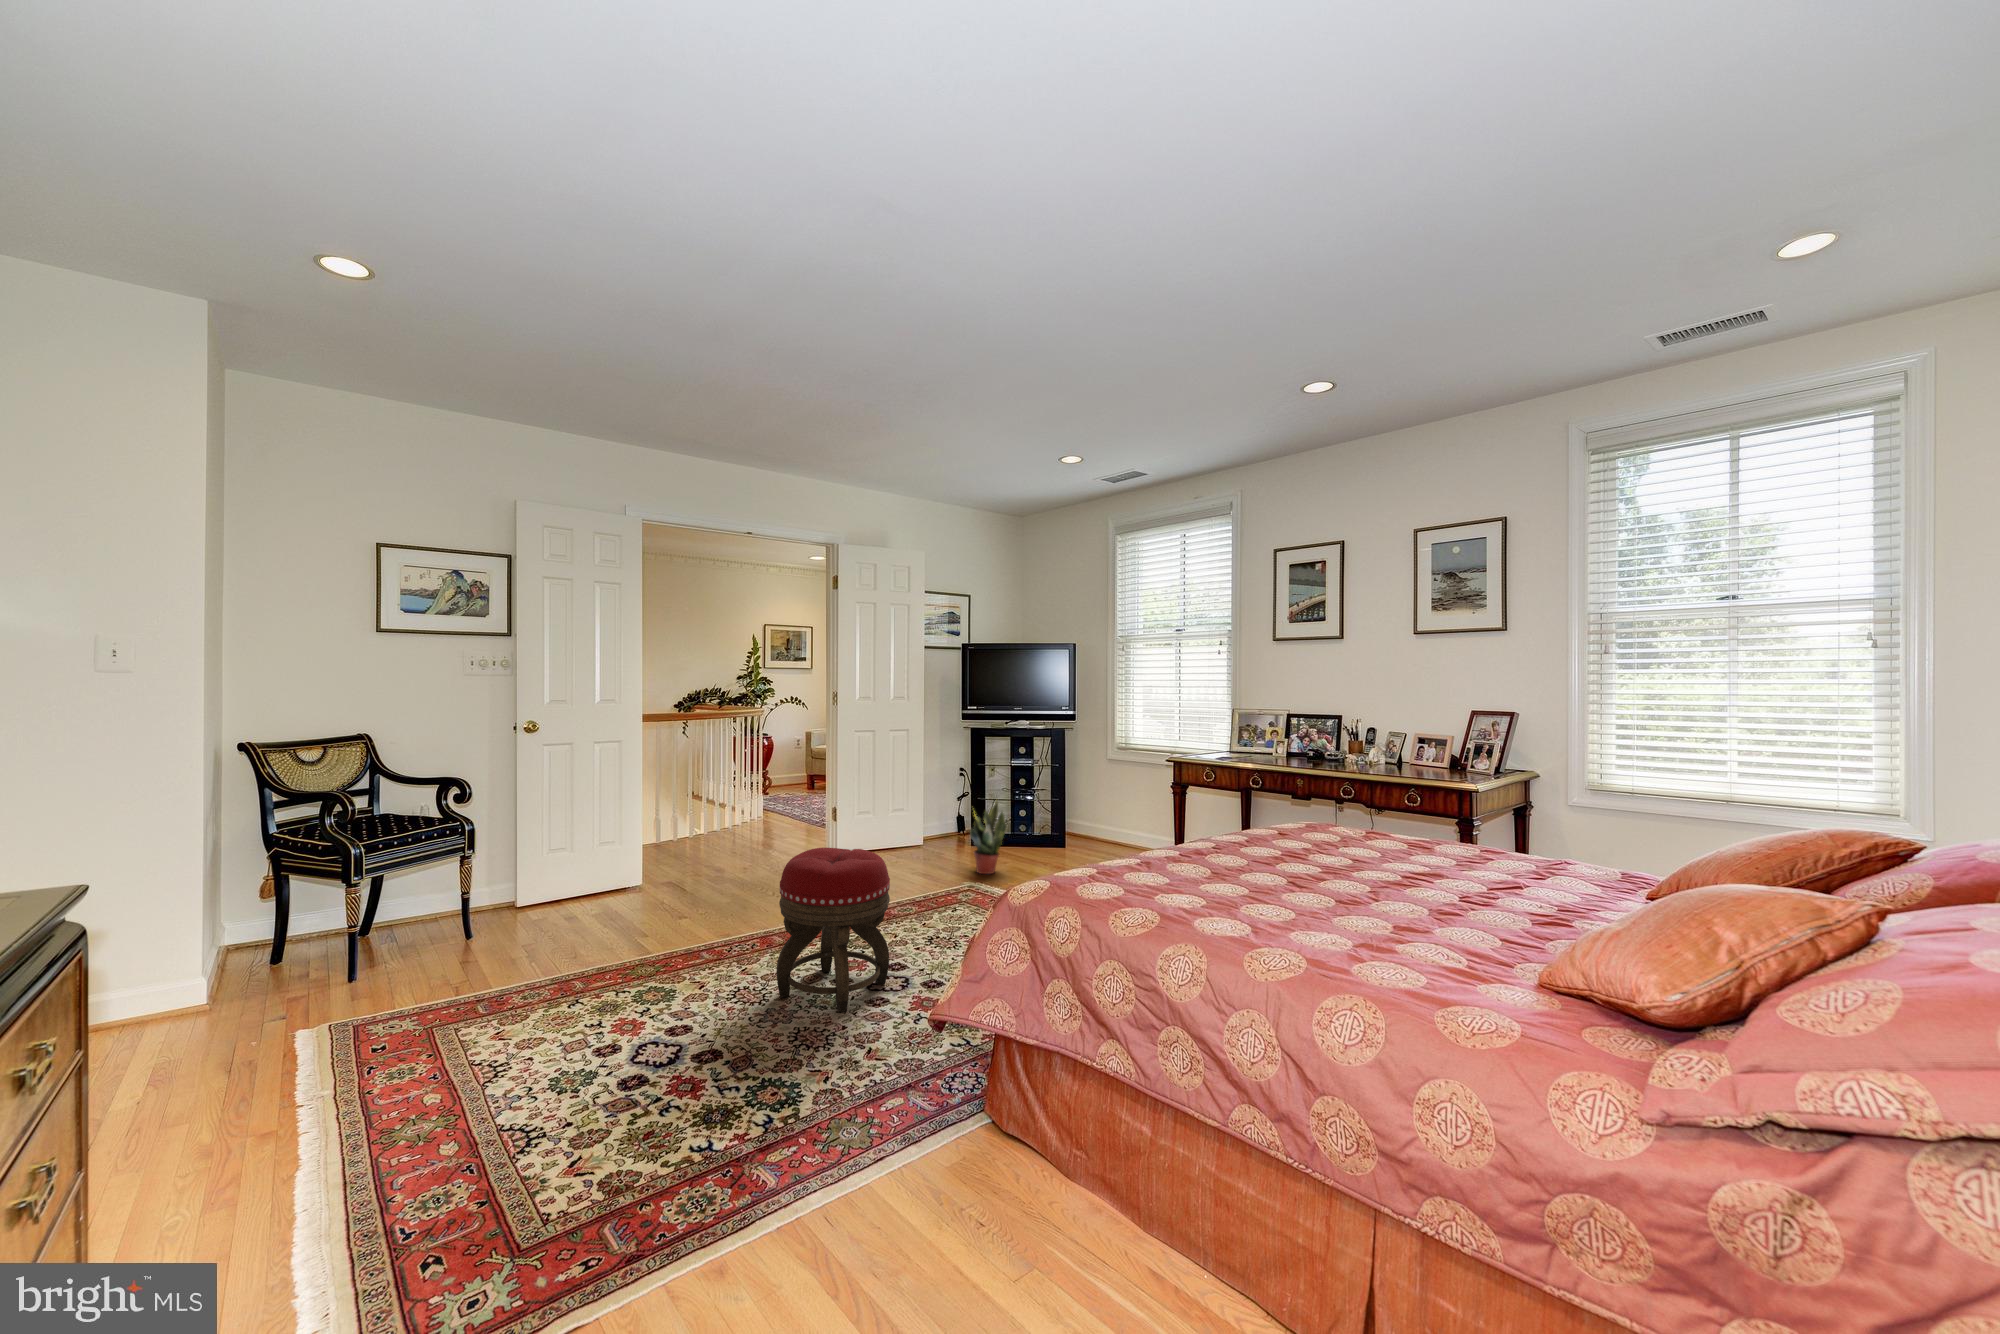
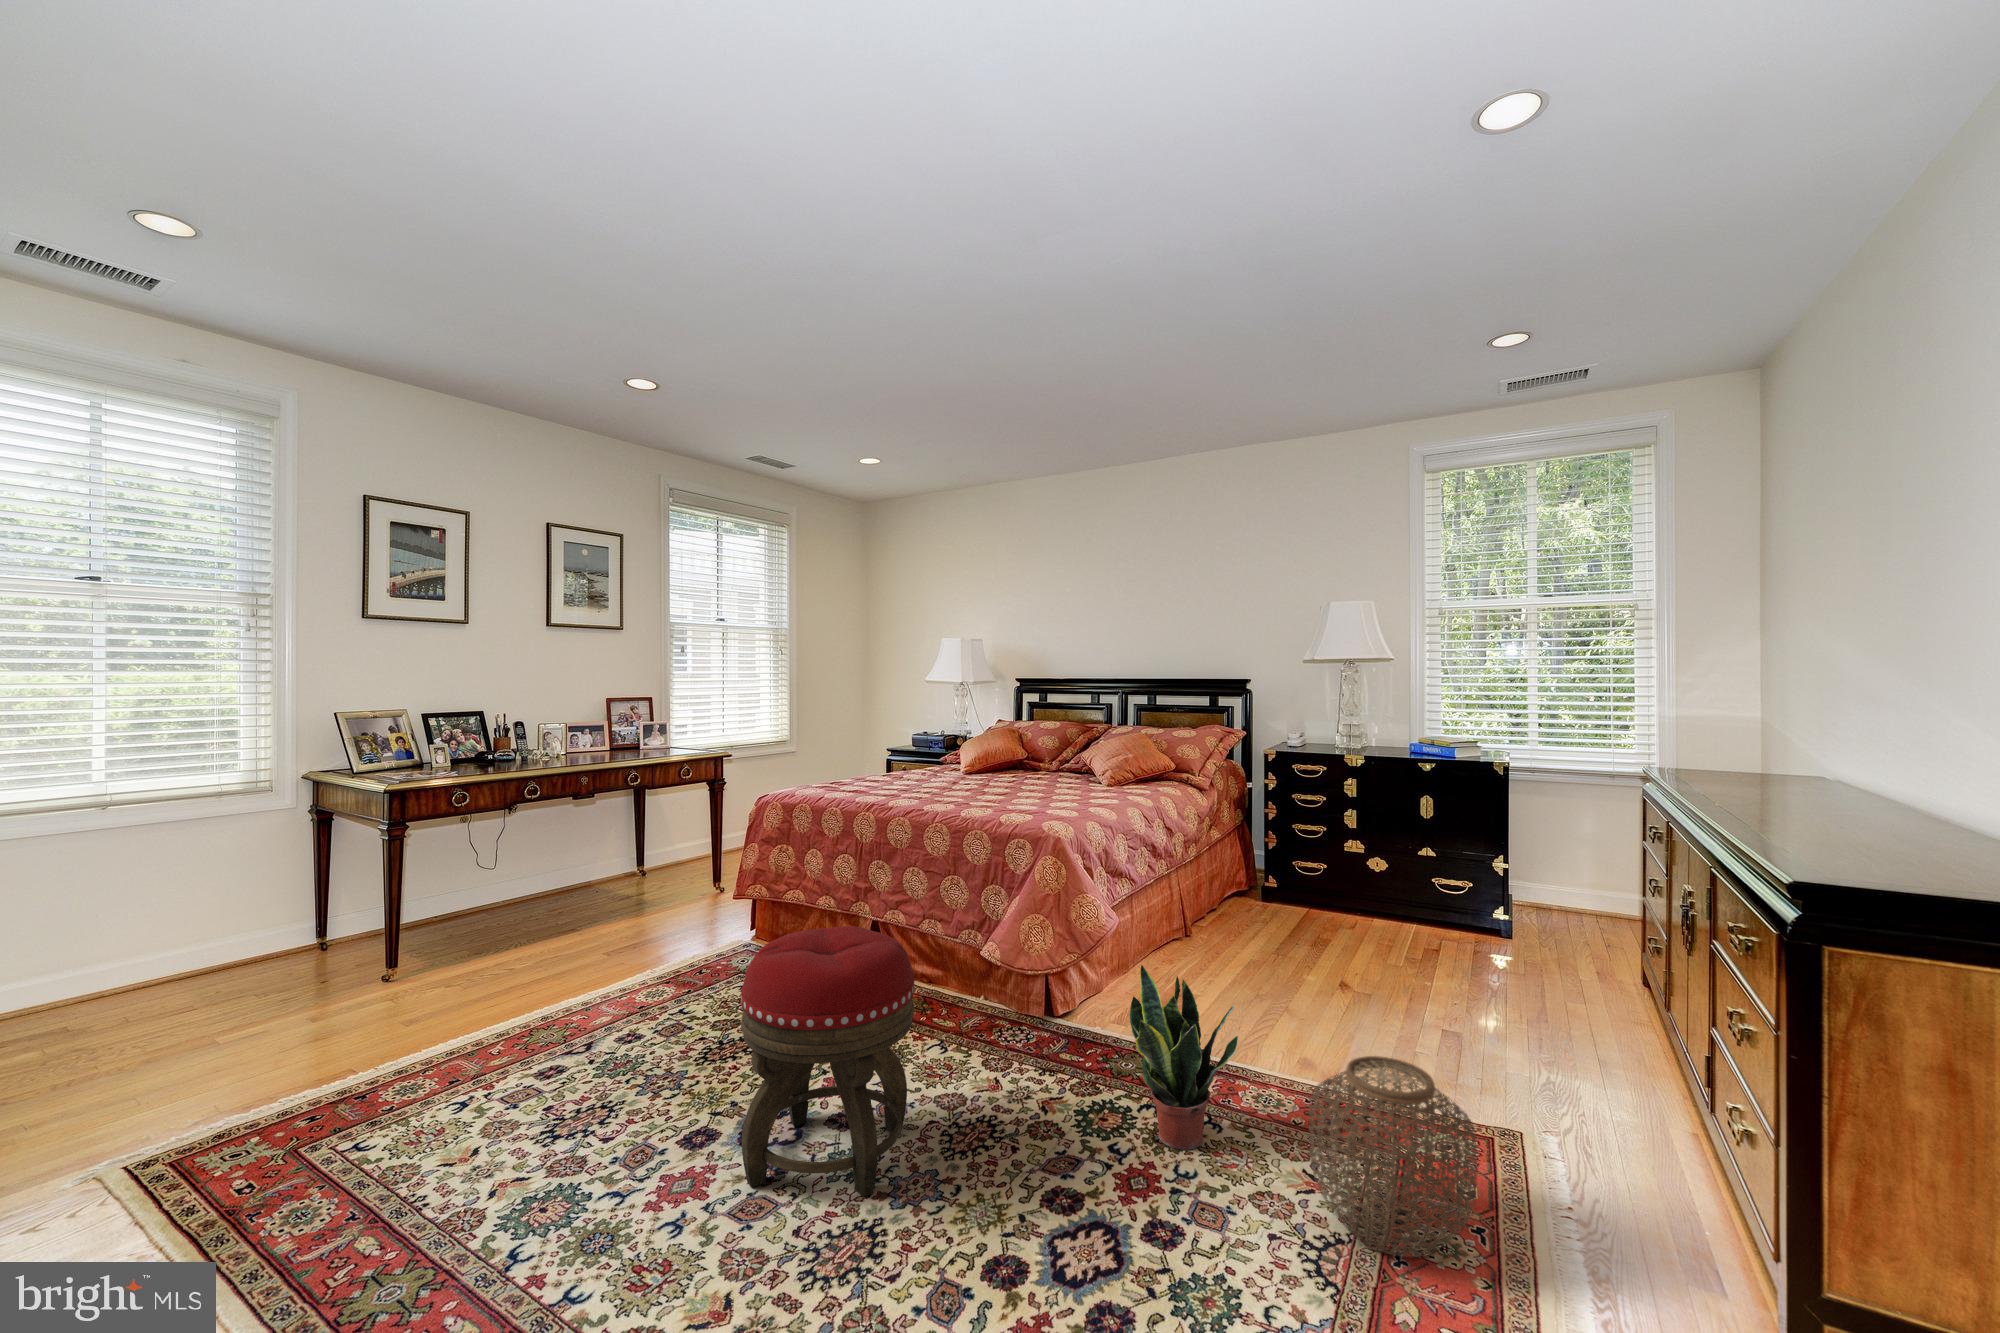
potted plant: present [970,802,1006,874] -> present [1129,965,1238,1150]
woven basket: none [406,1034,564,1210] -> present [1309,1056,1477,1257]

